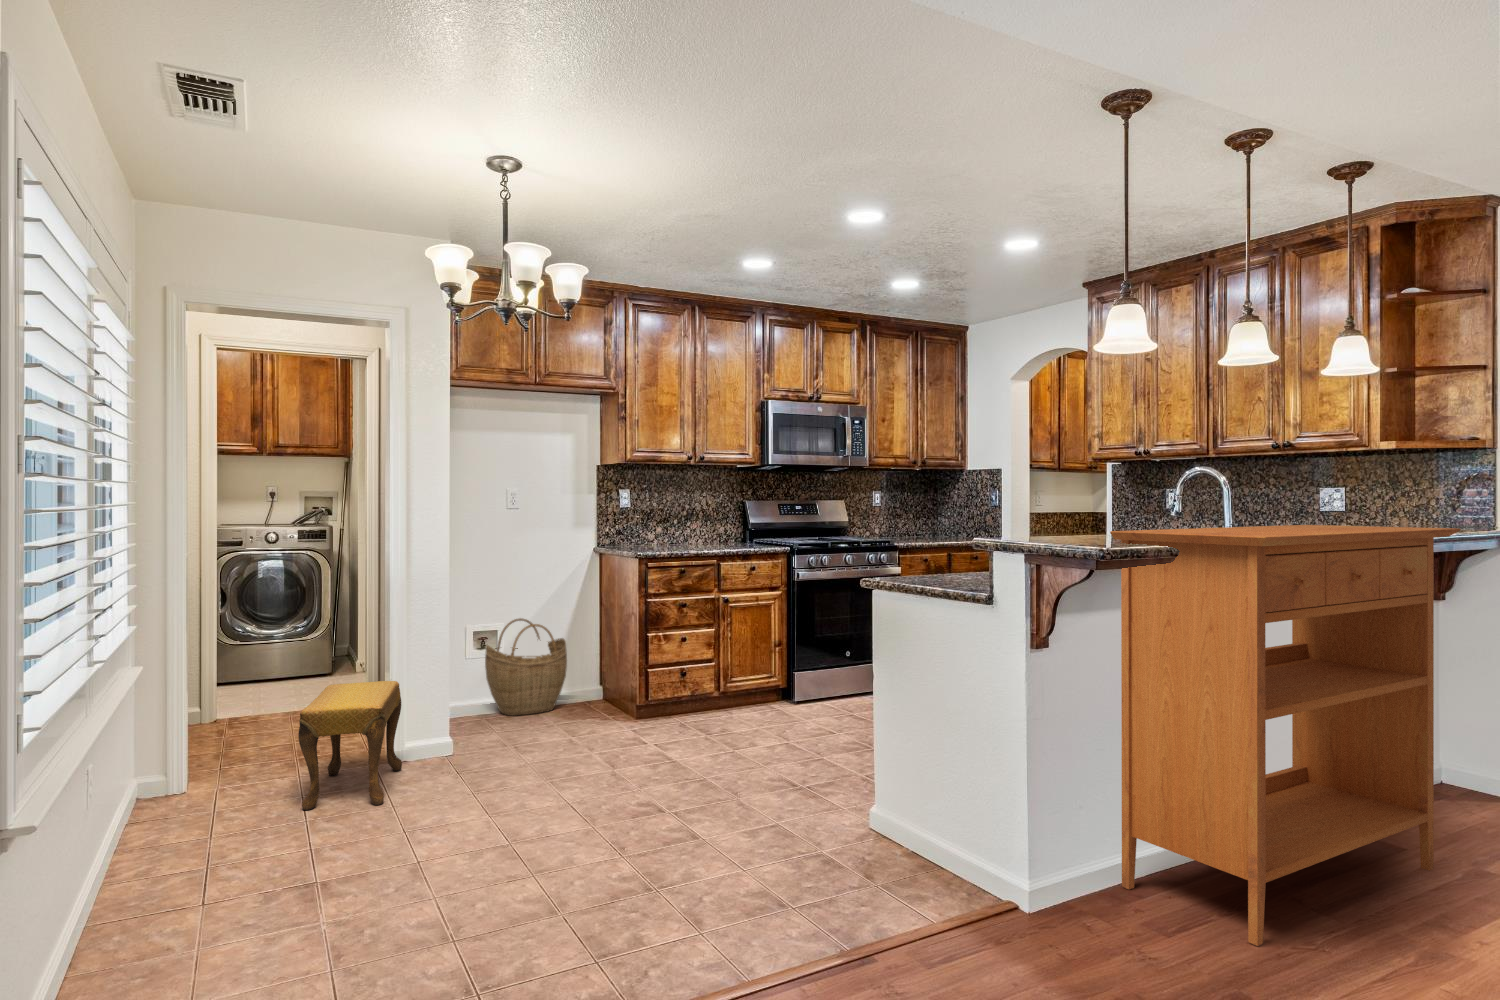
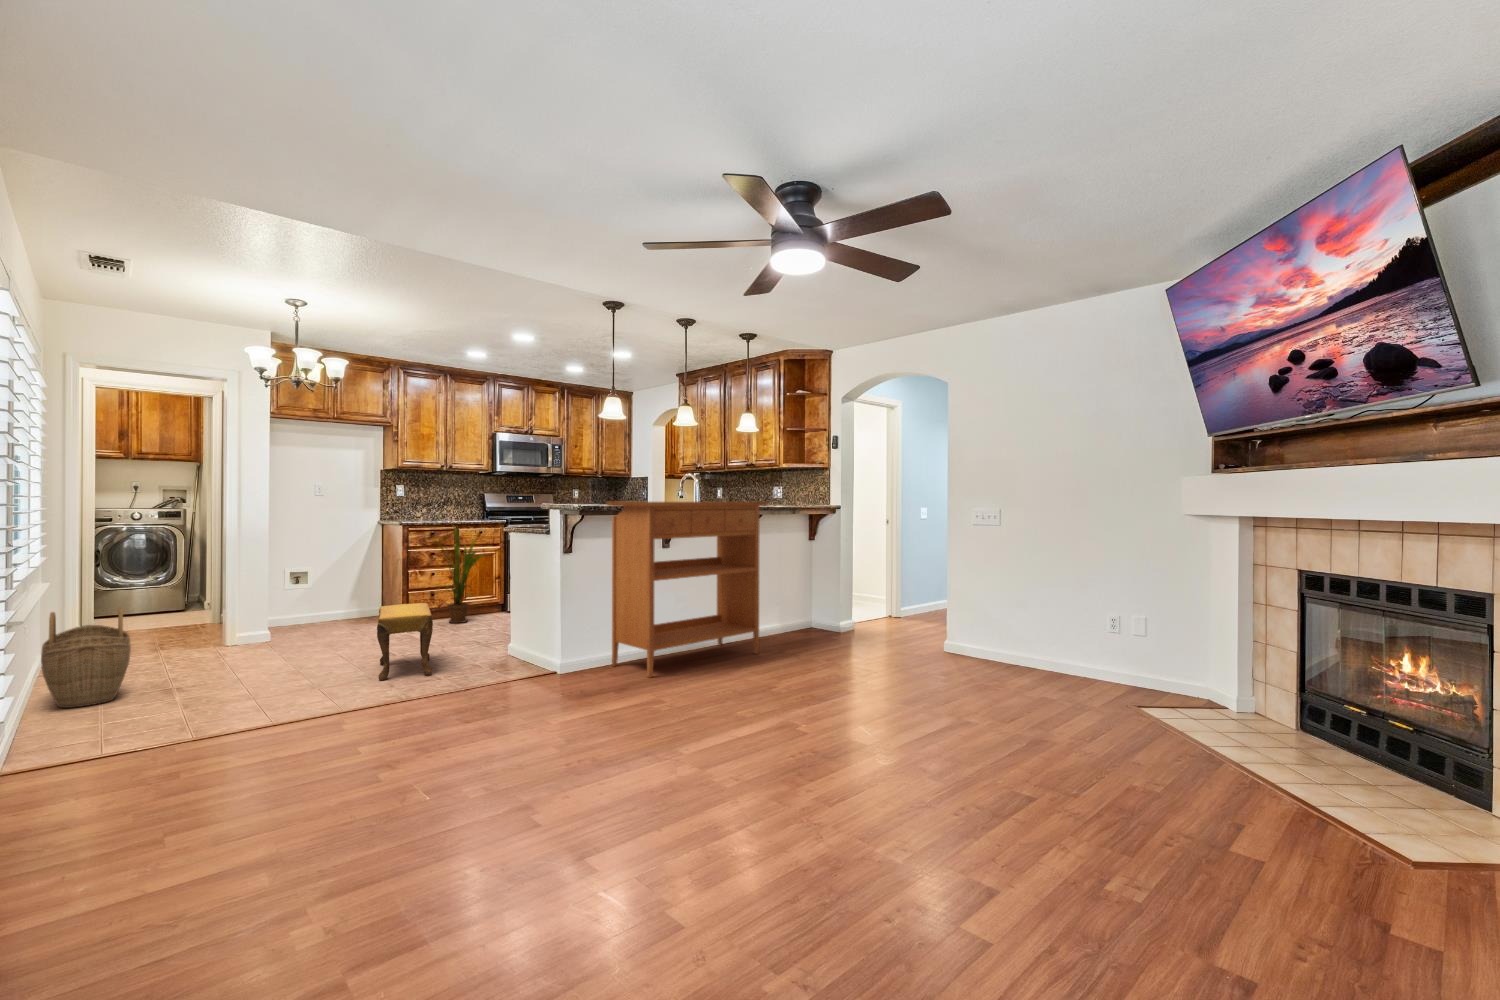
house plant: none [680,555,776,727] -> present [439,526,483,623]
woven basket: present [485,618,567,716] -> present [41,607,131,708]
footstool: present [298,681,402,810] -> present [377,603,433,680]

